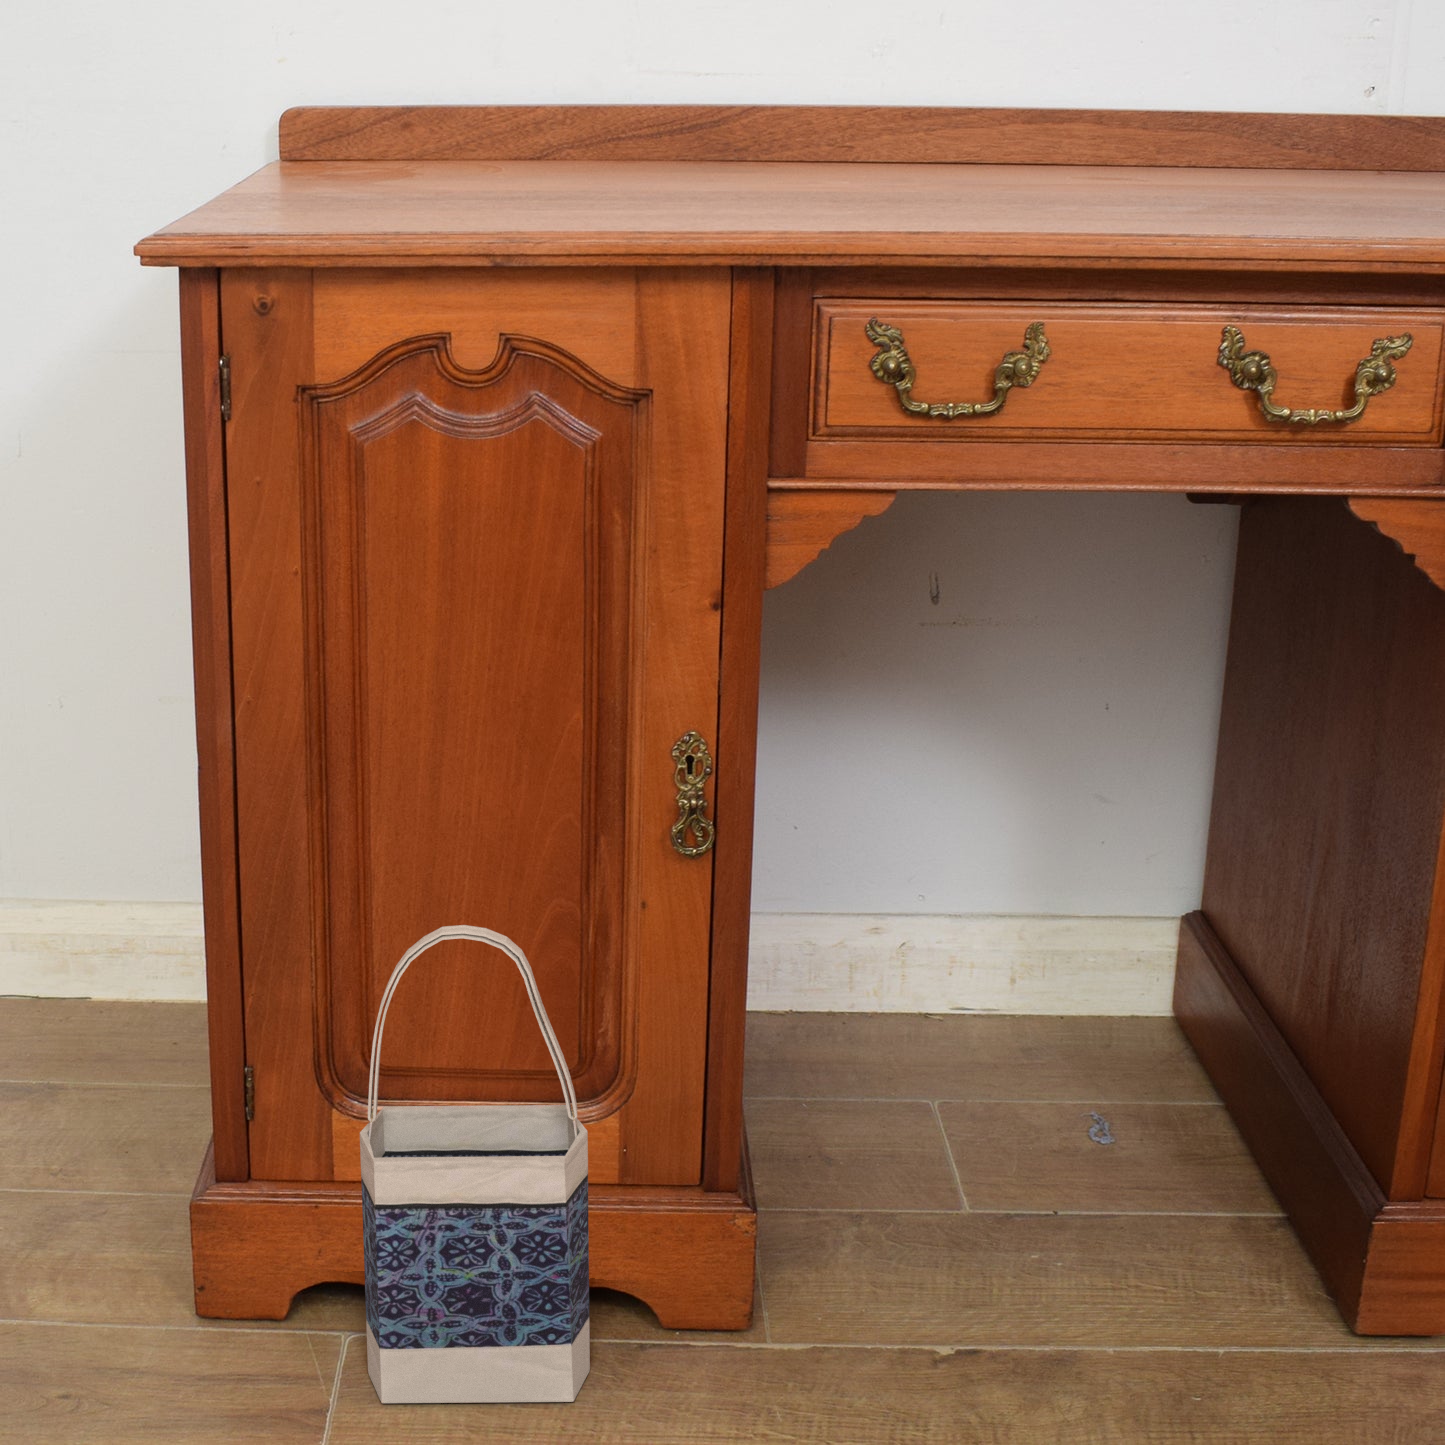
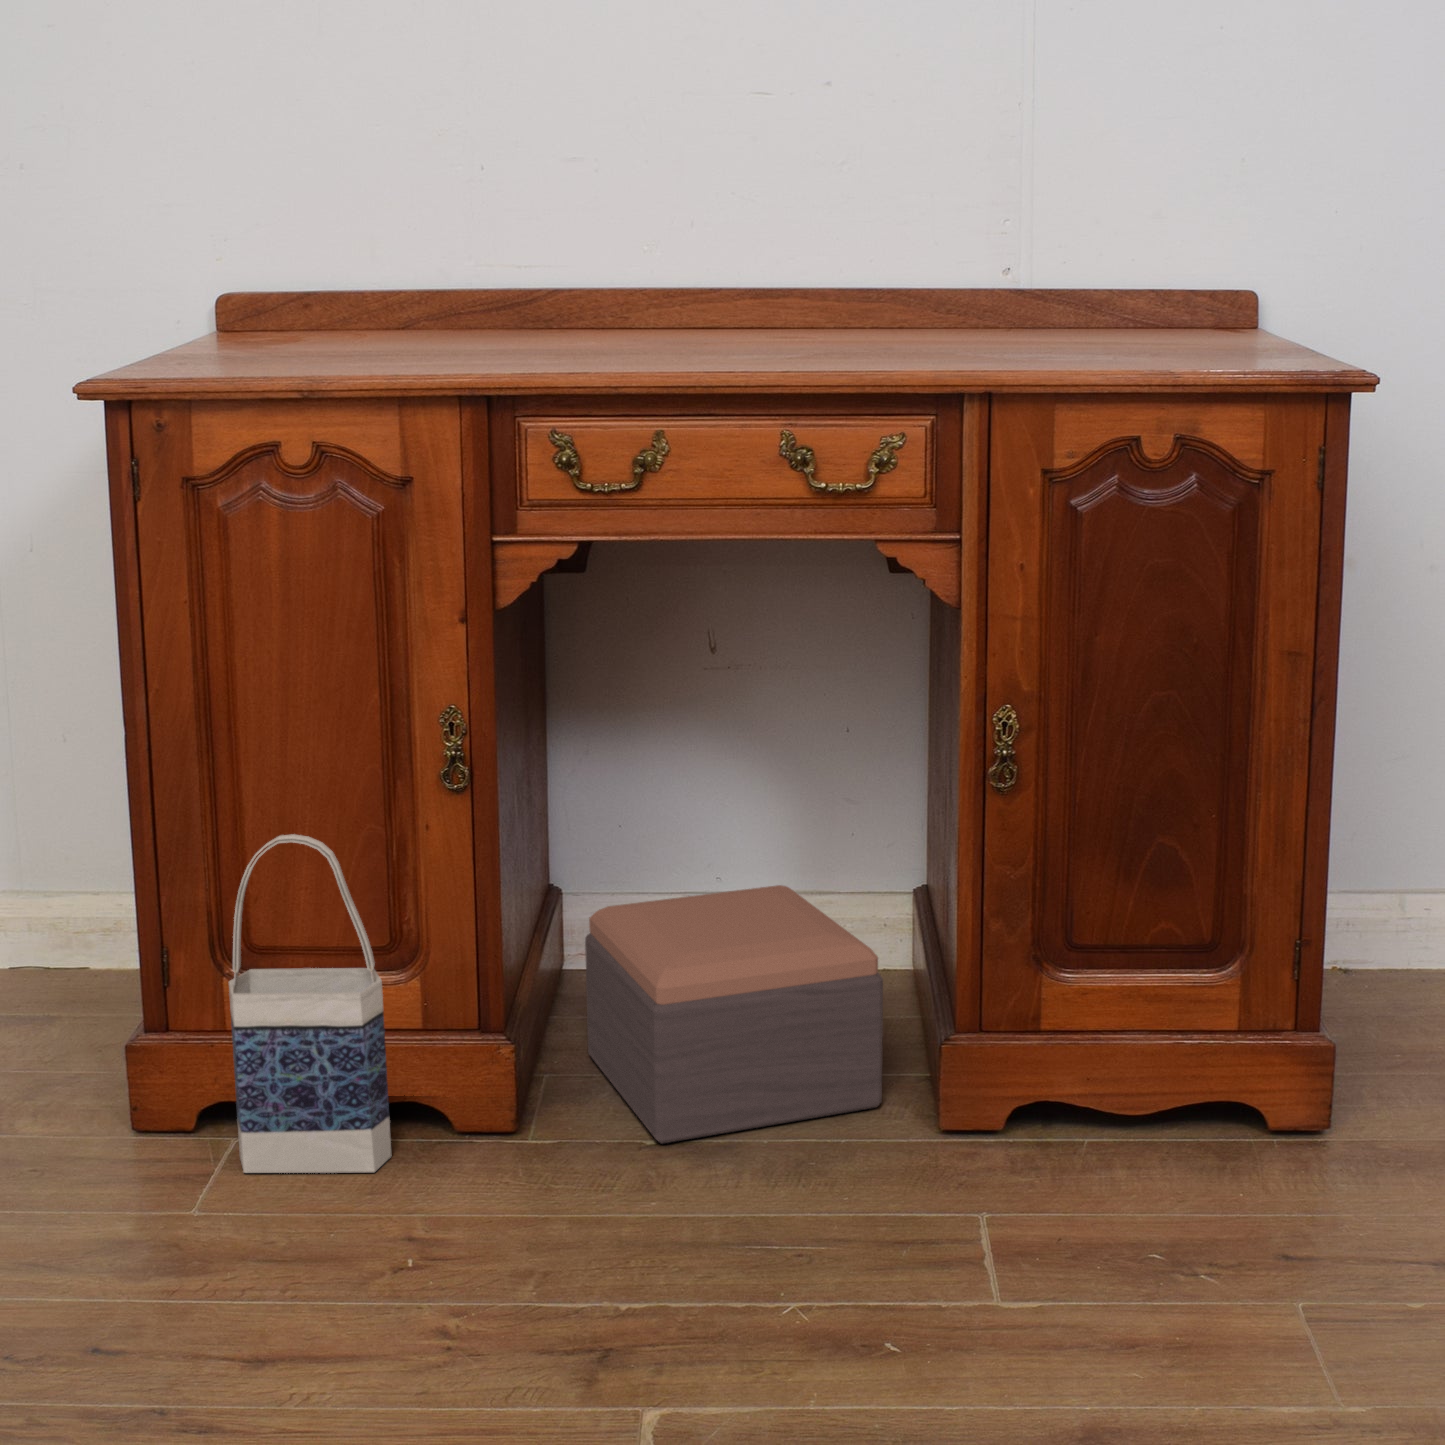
footstool: none [824,938,1287,1347] -> present [585,885,883,1143]

